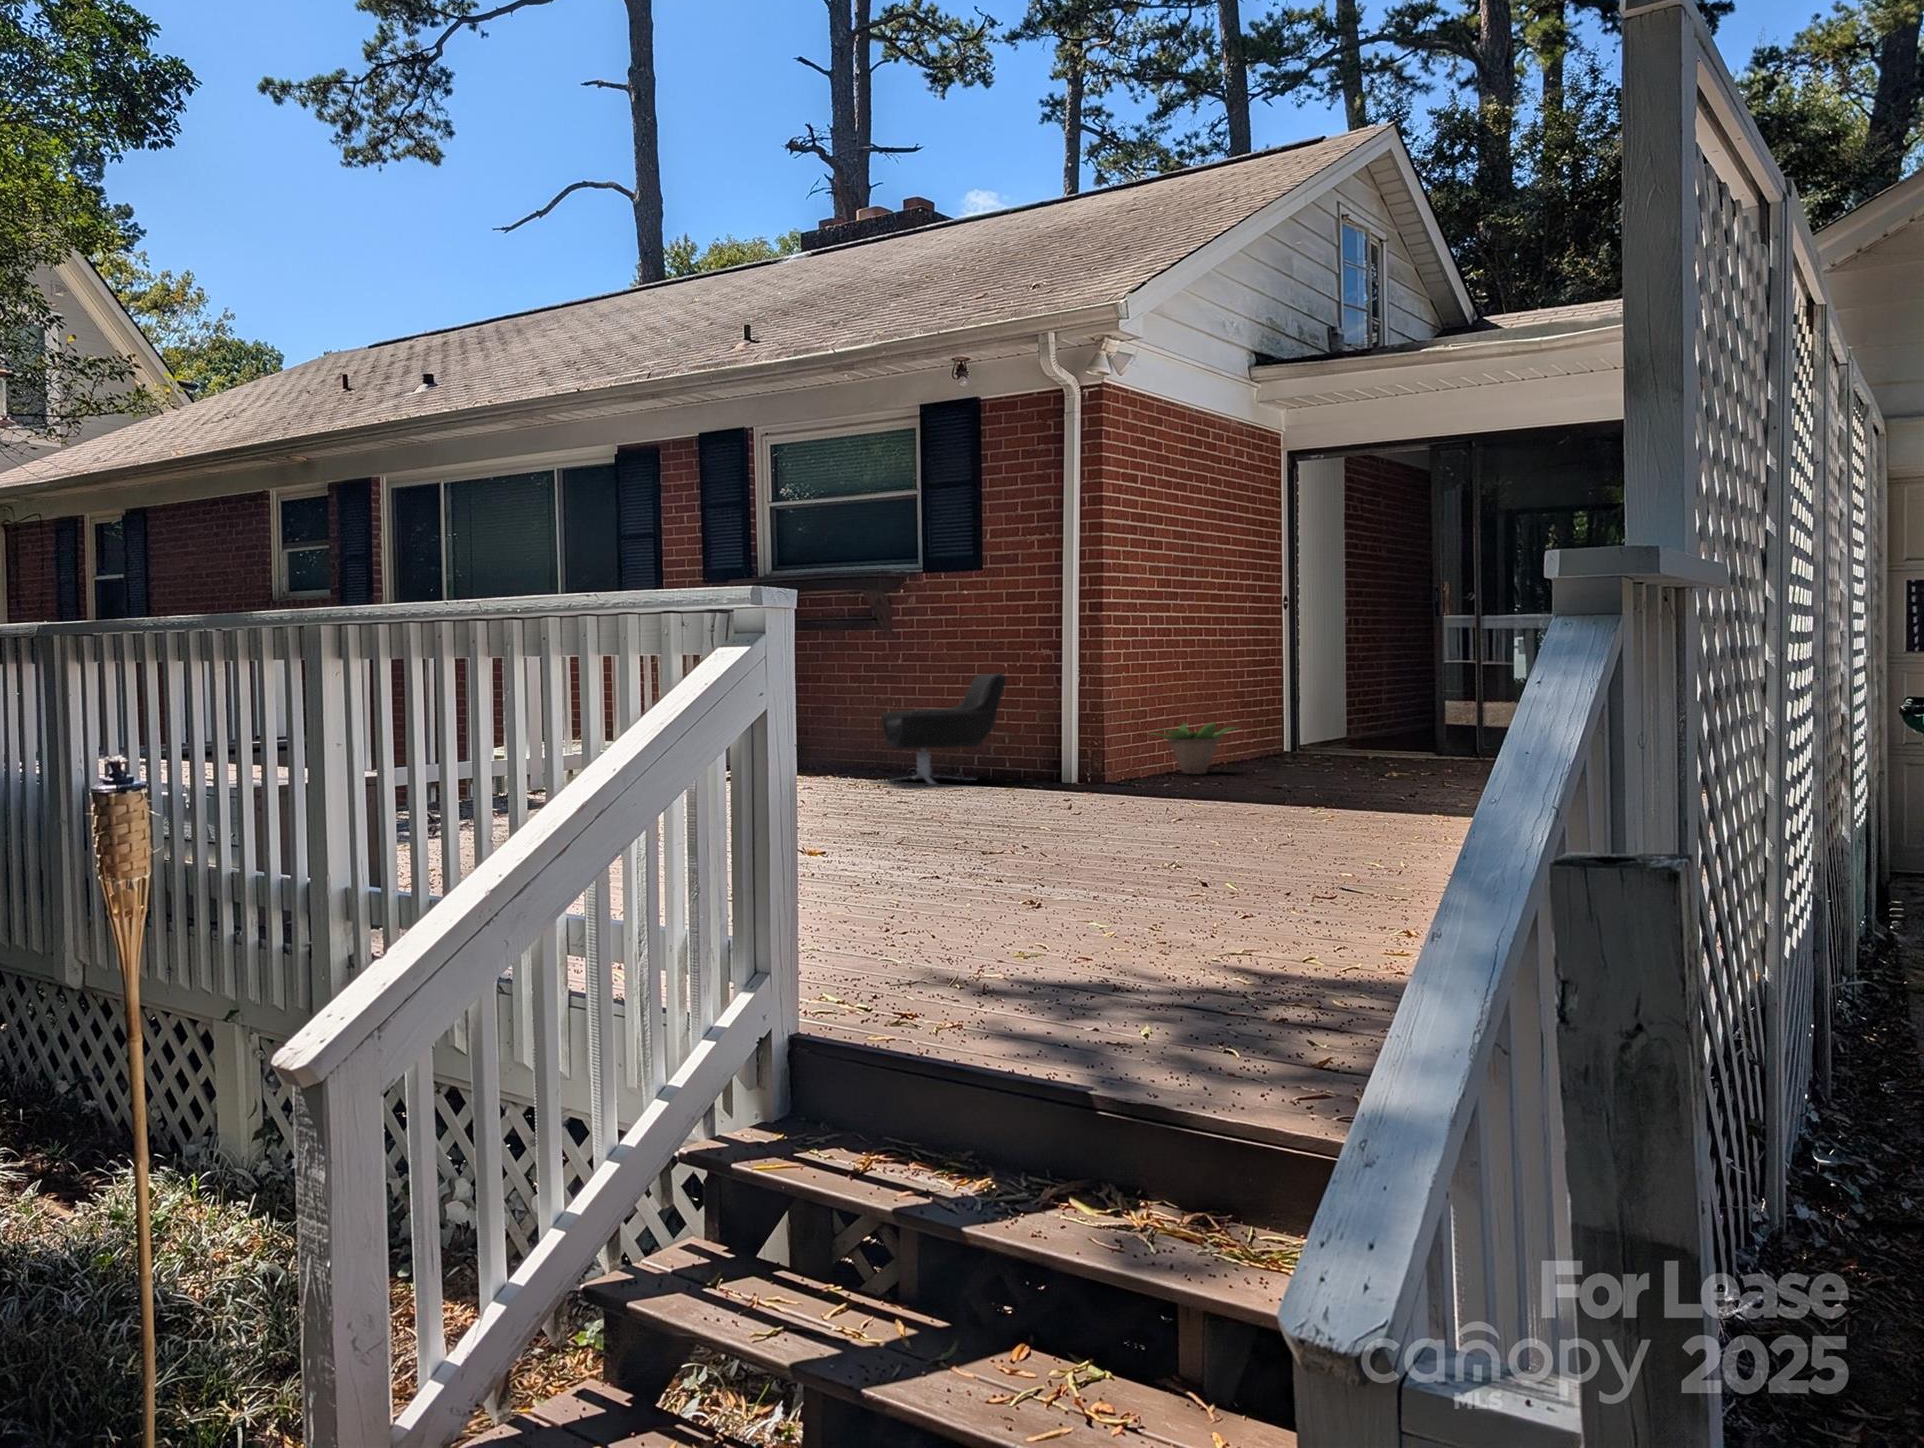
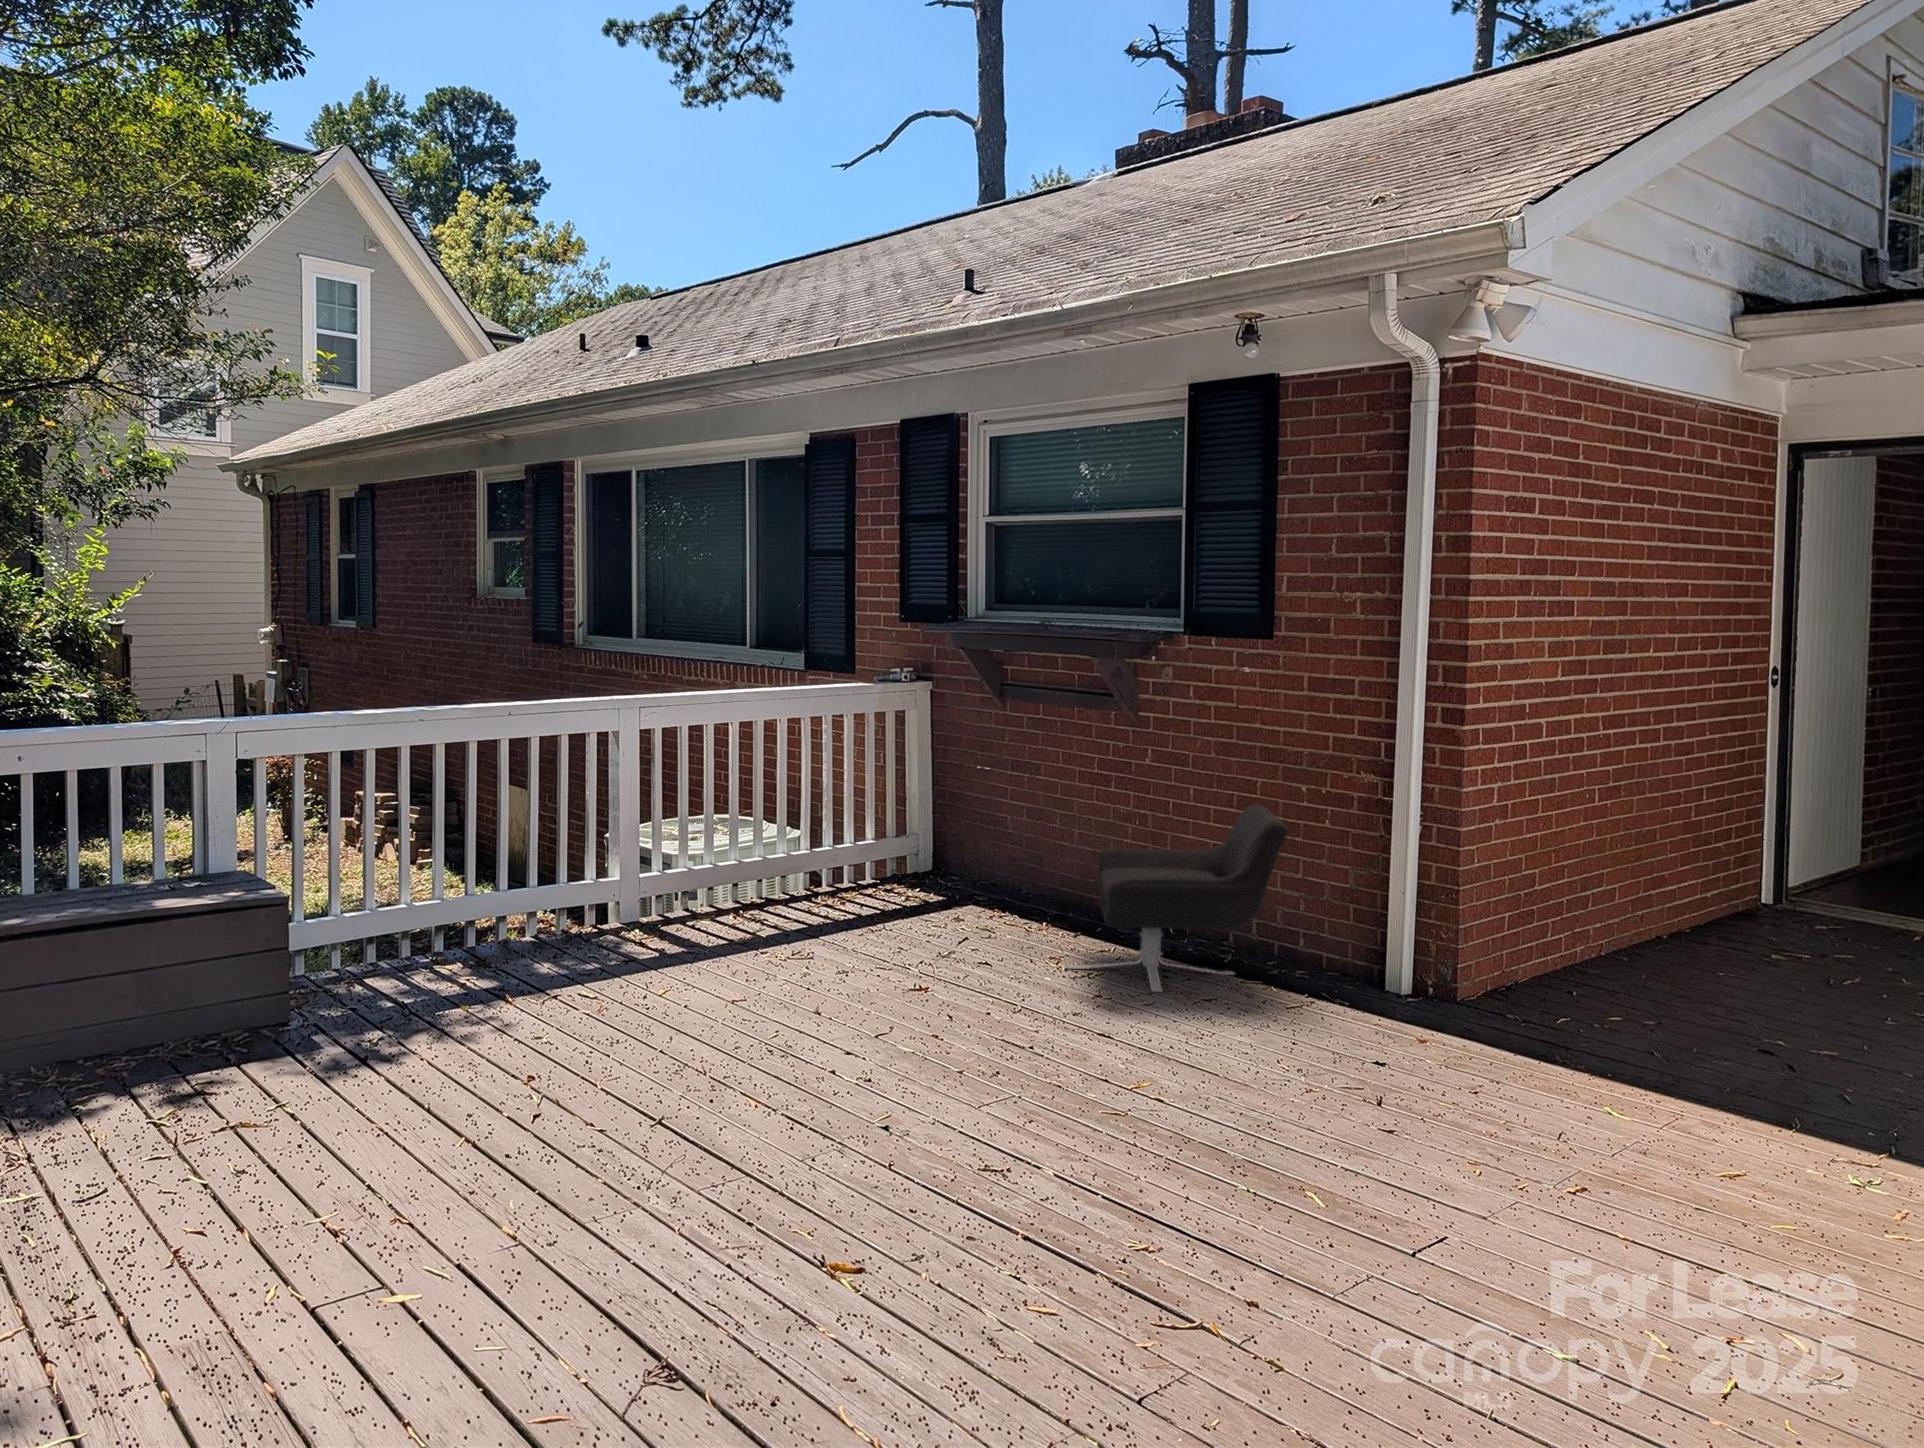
decorative plant: present [1157,722,1239,774] -> none [1521,906,1695,1008]

